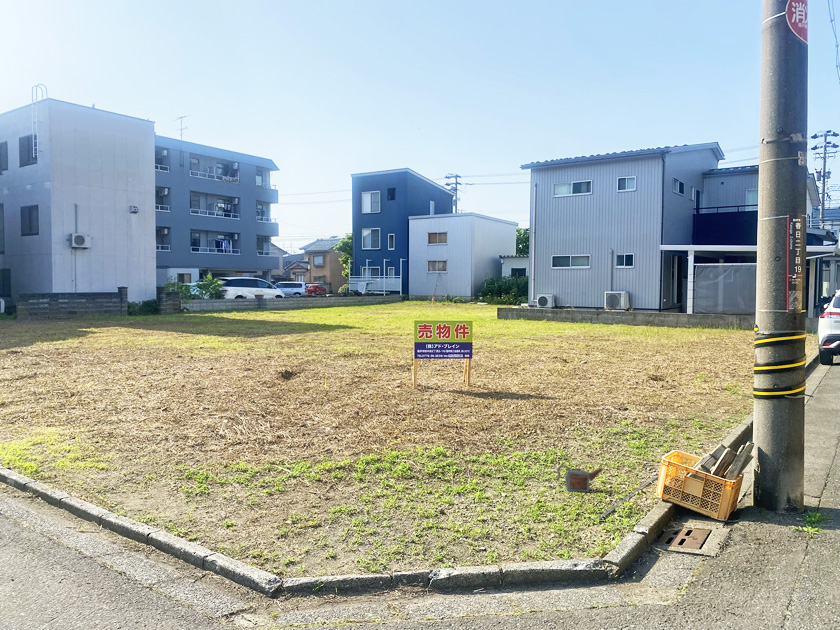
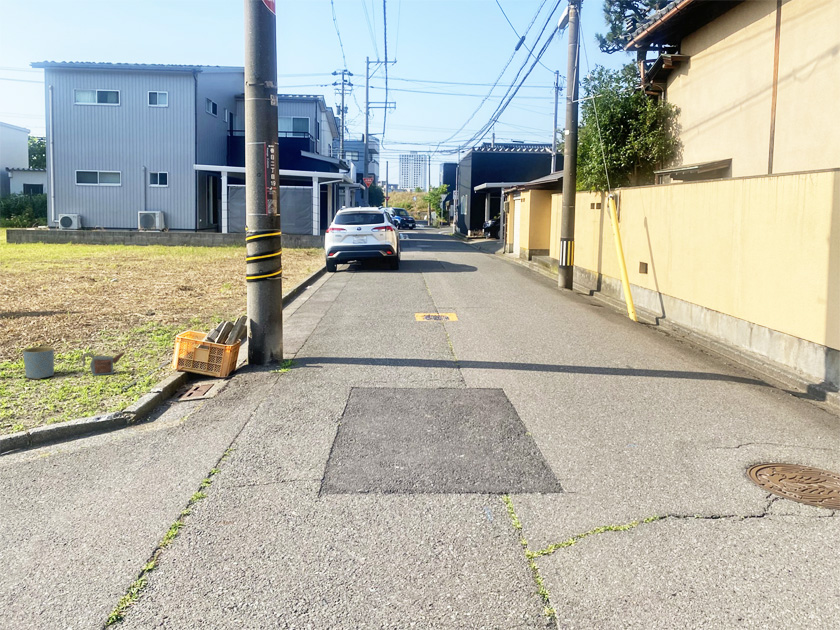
planter: none [502,450,530,487] -> present [23,347,54,379]

